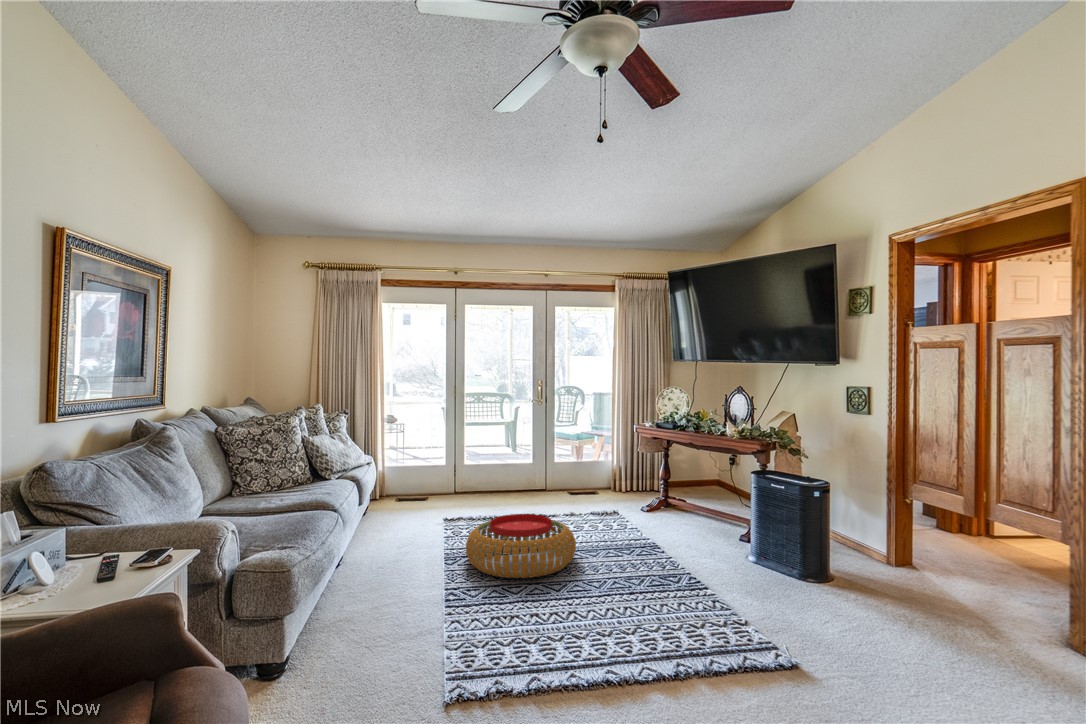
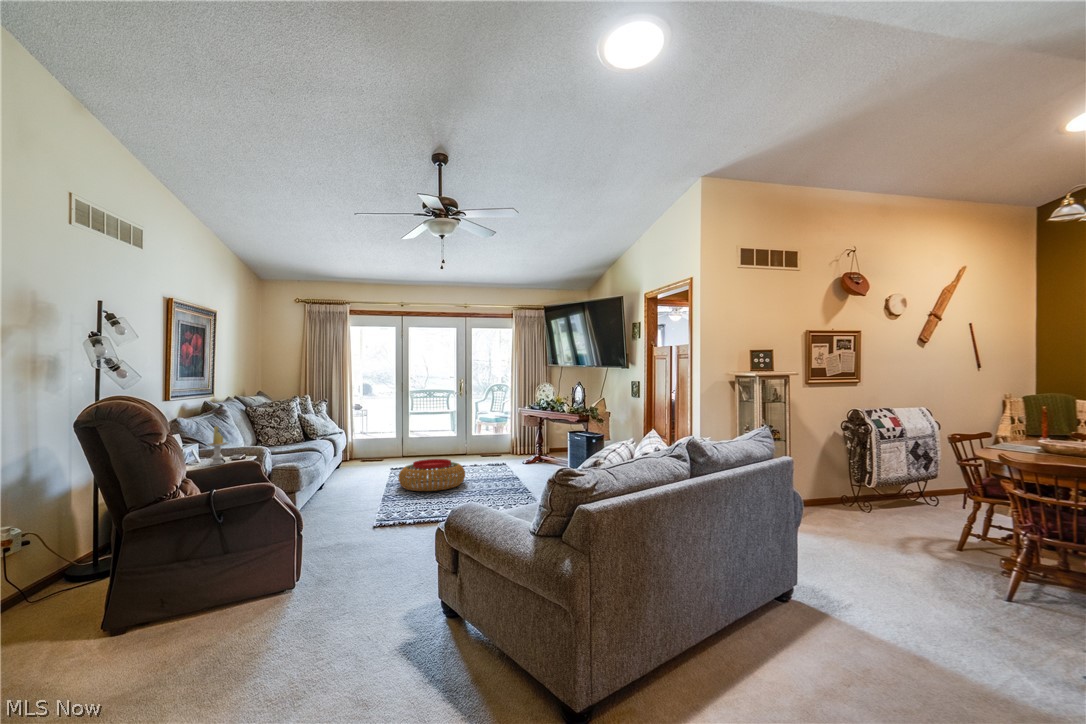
candle: none [66,496,126,593] -> present [207,426,228,465]

